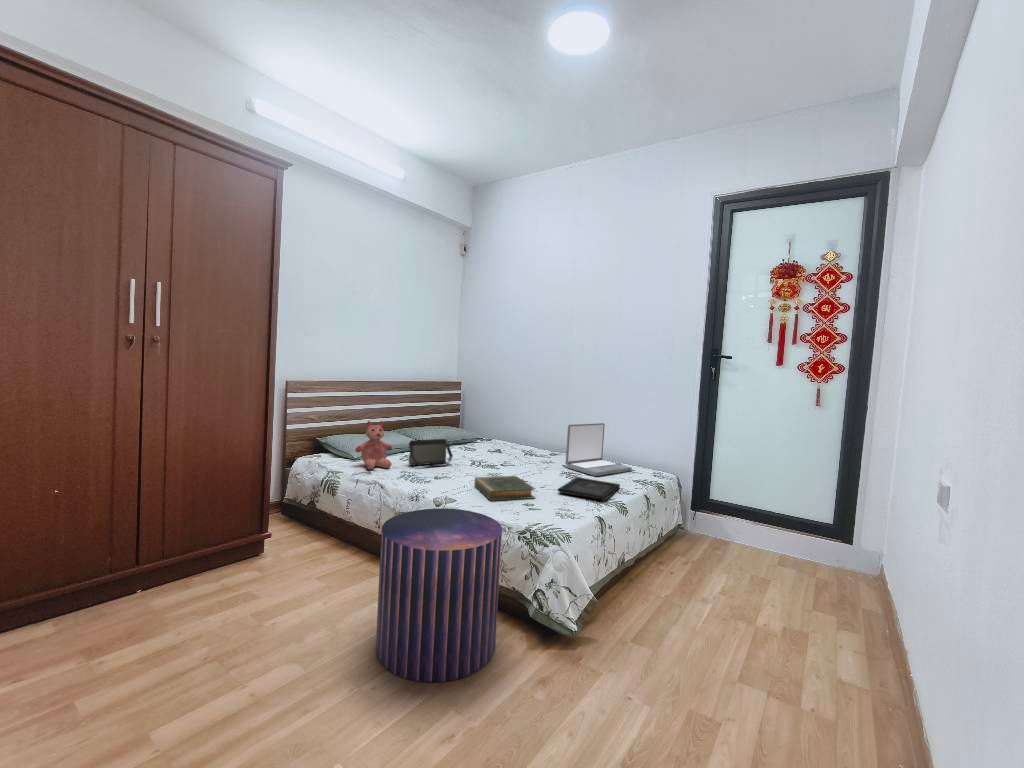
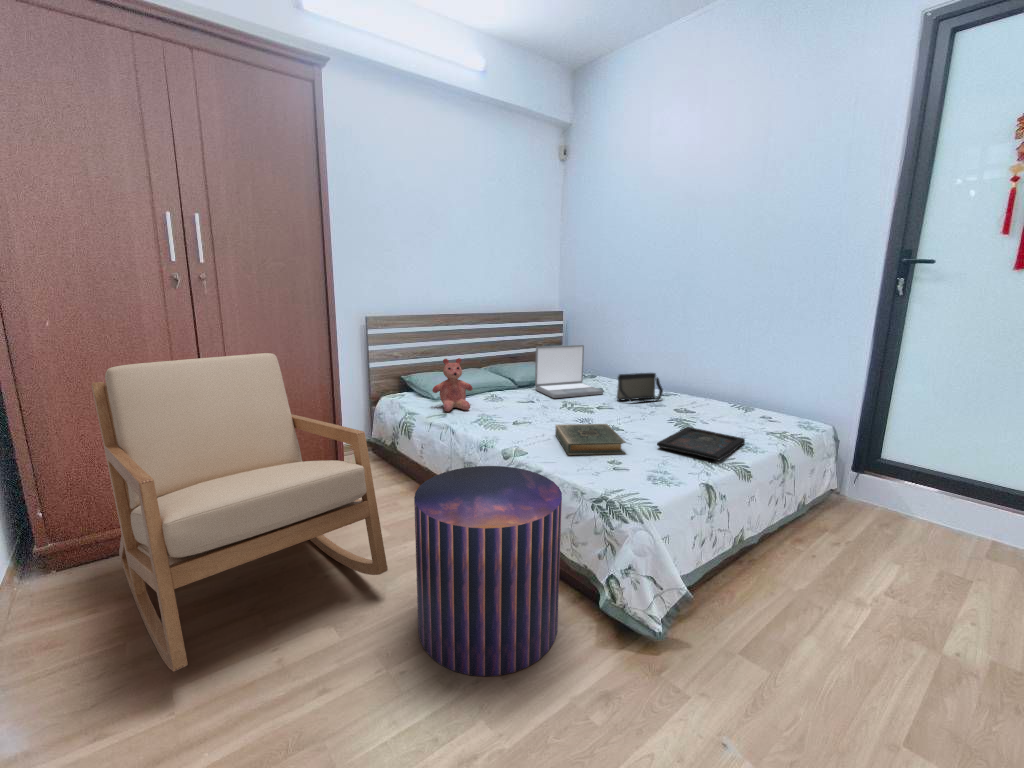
chair: none [32,412,342,710] -> present [91,353,388,672]
laptop: present [566,423,632,476] -> present [535,345,603,398]
handbag: present [409,439,453,467] -> present [617,373,663,403]

